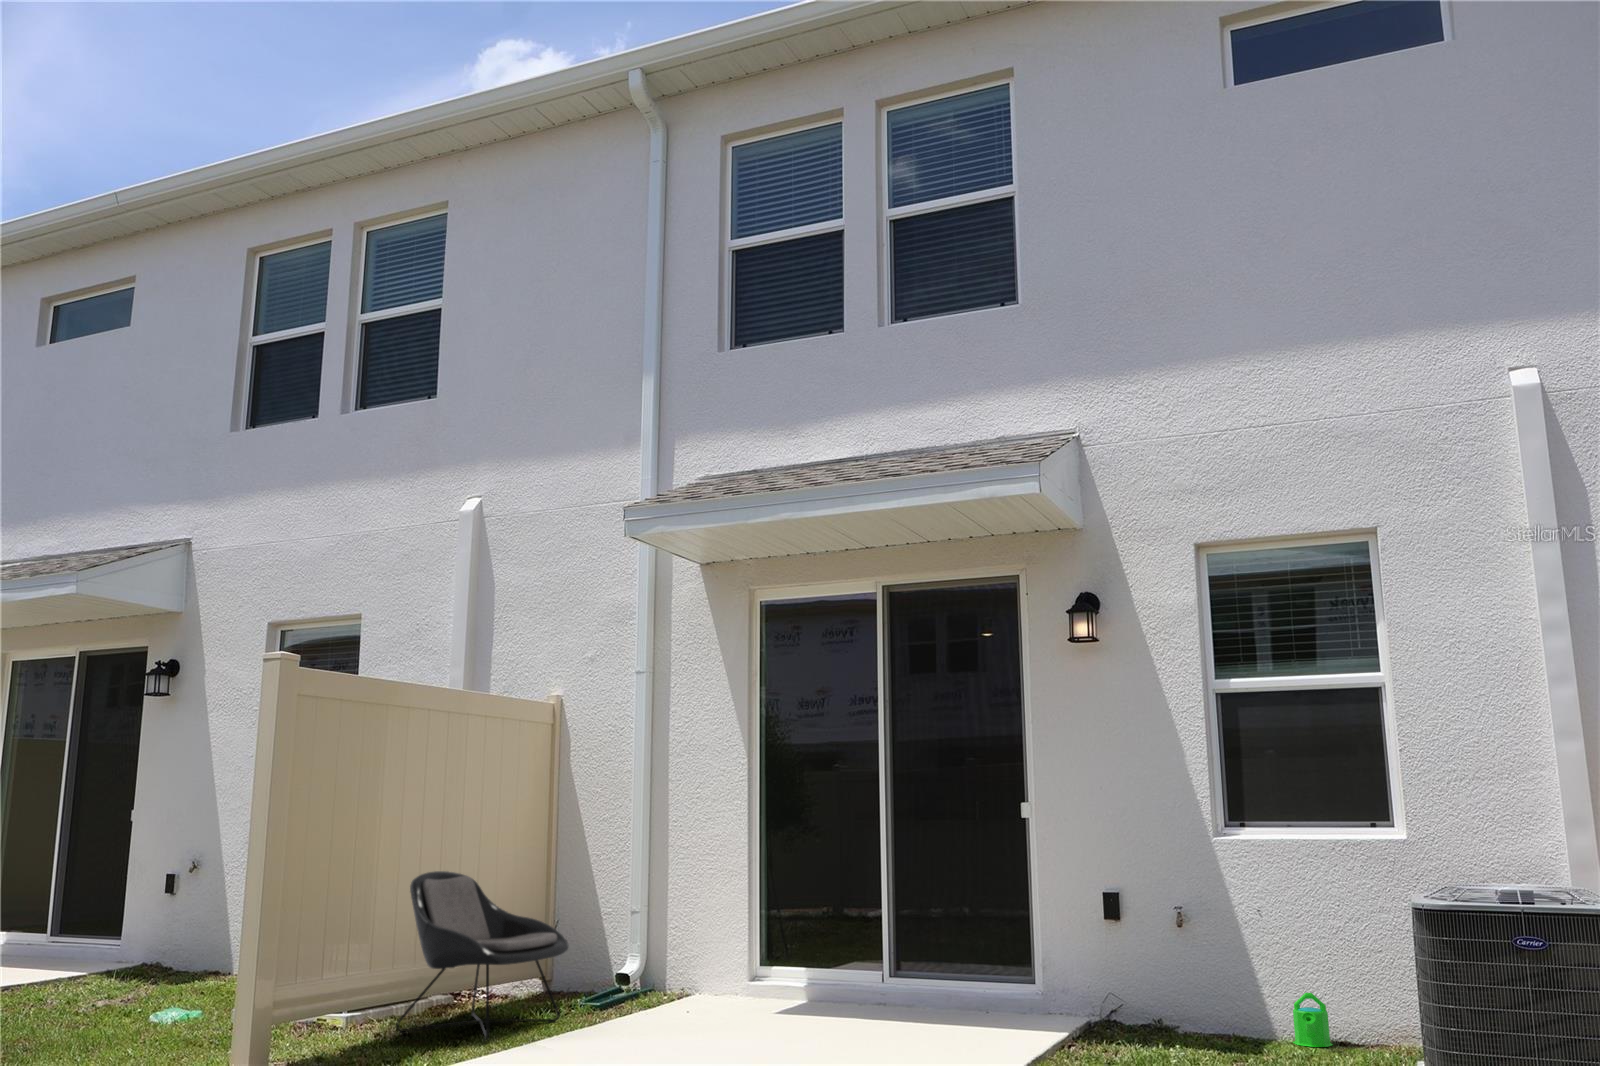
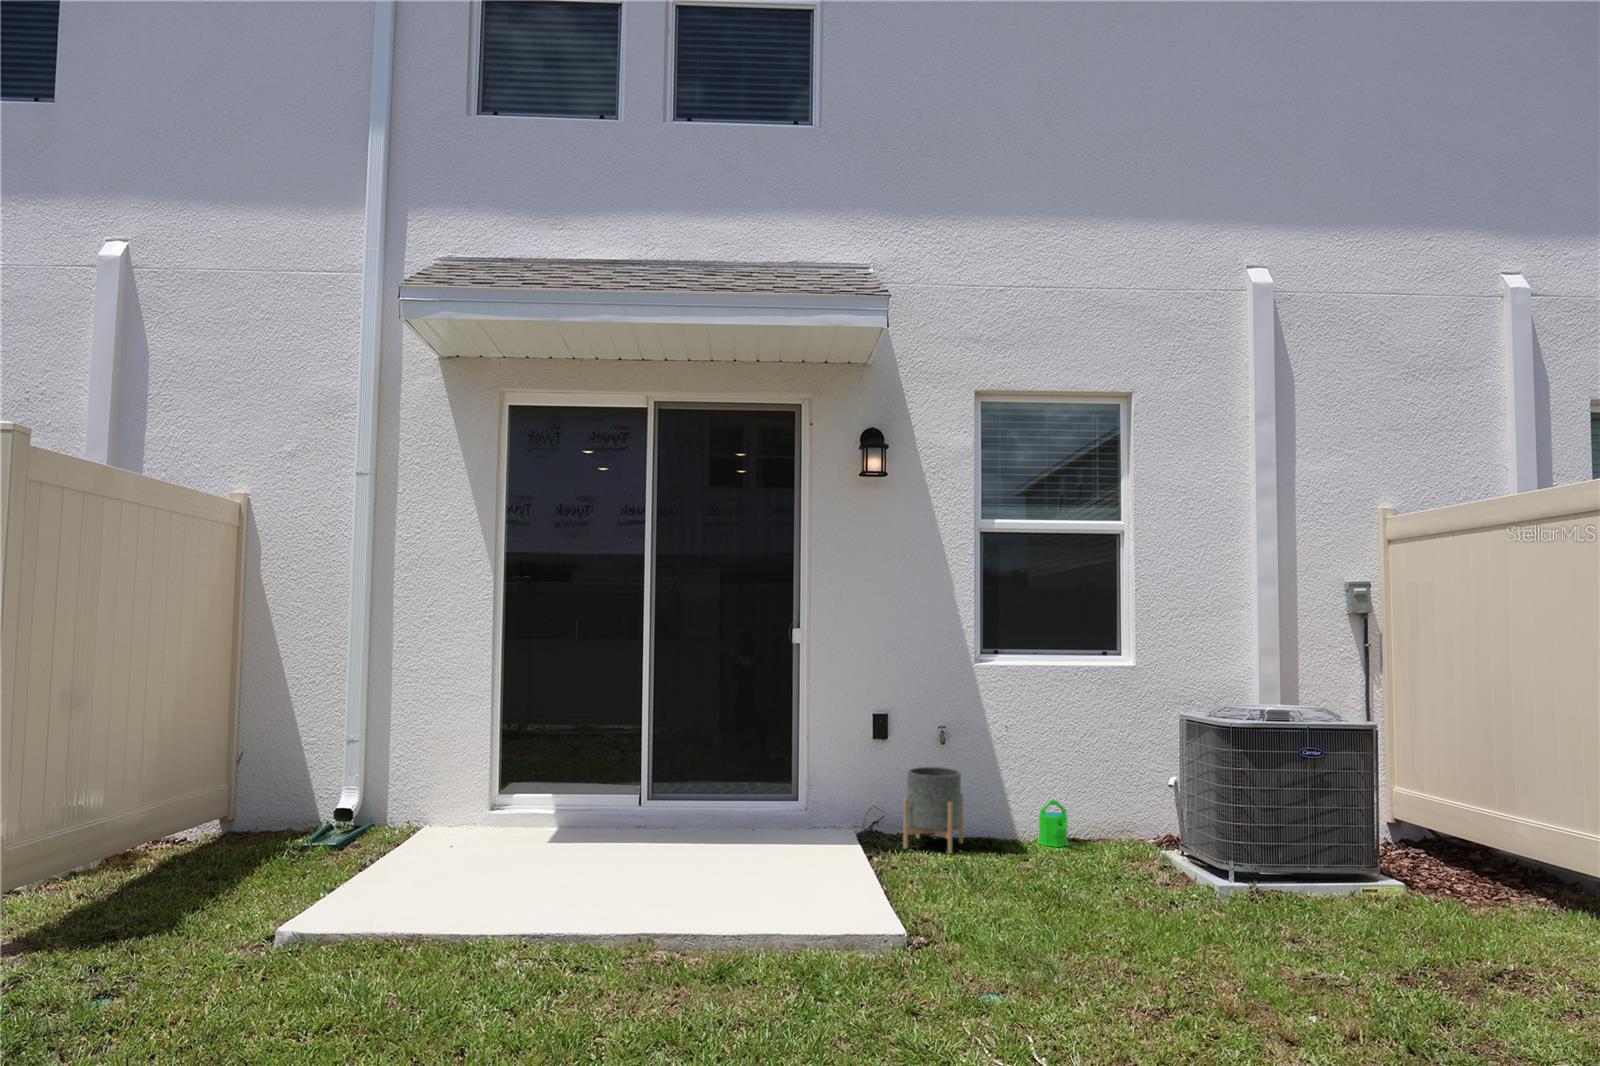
lounge chair: present [396,871,568,1041] -> none [68,714,301,927]
planter: none [1126,951,1204,1043] -> present [903,767,963,854]

